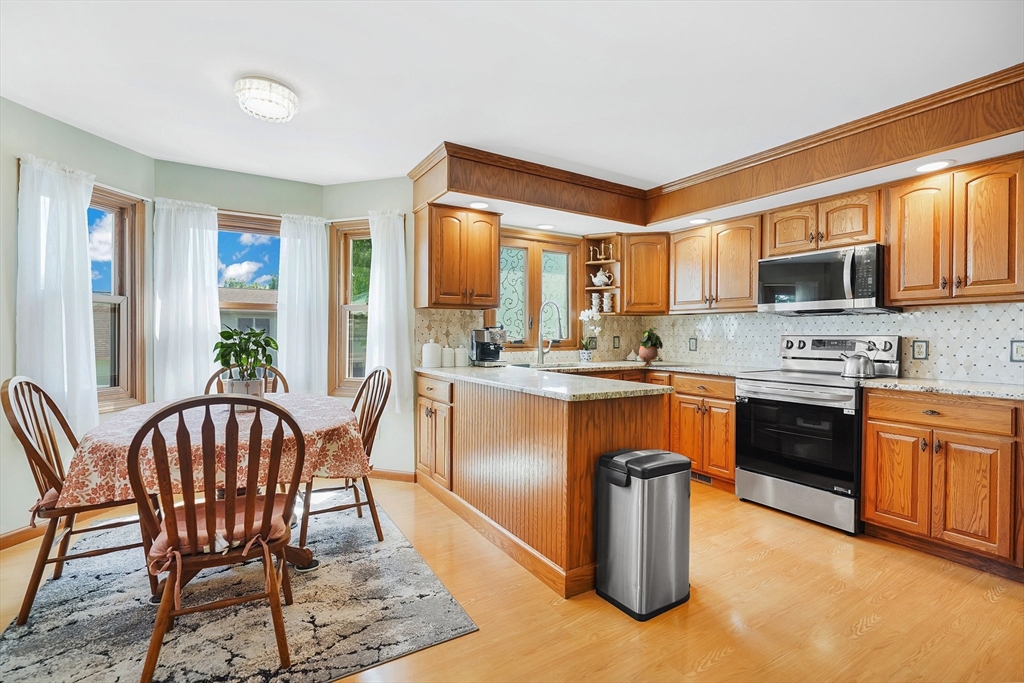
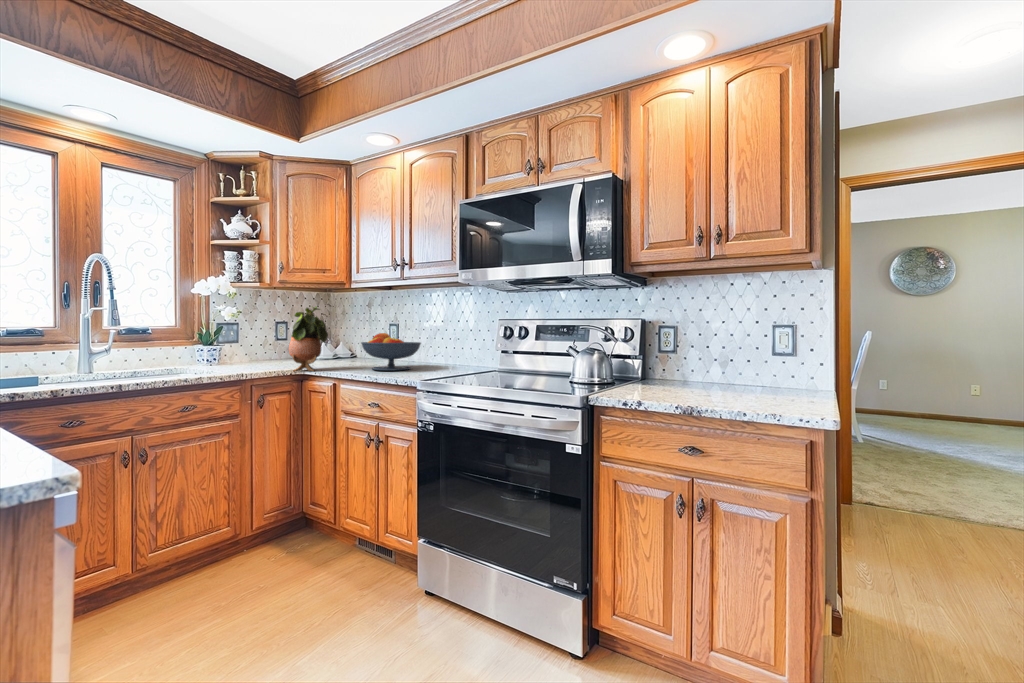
fruit bowl: none [684,343,724,367] -> present [361,333,421,371]

